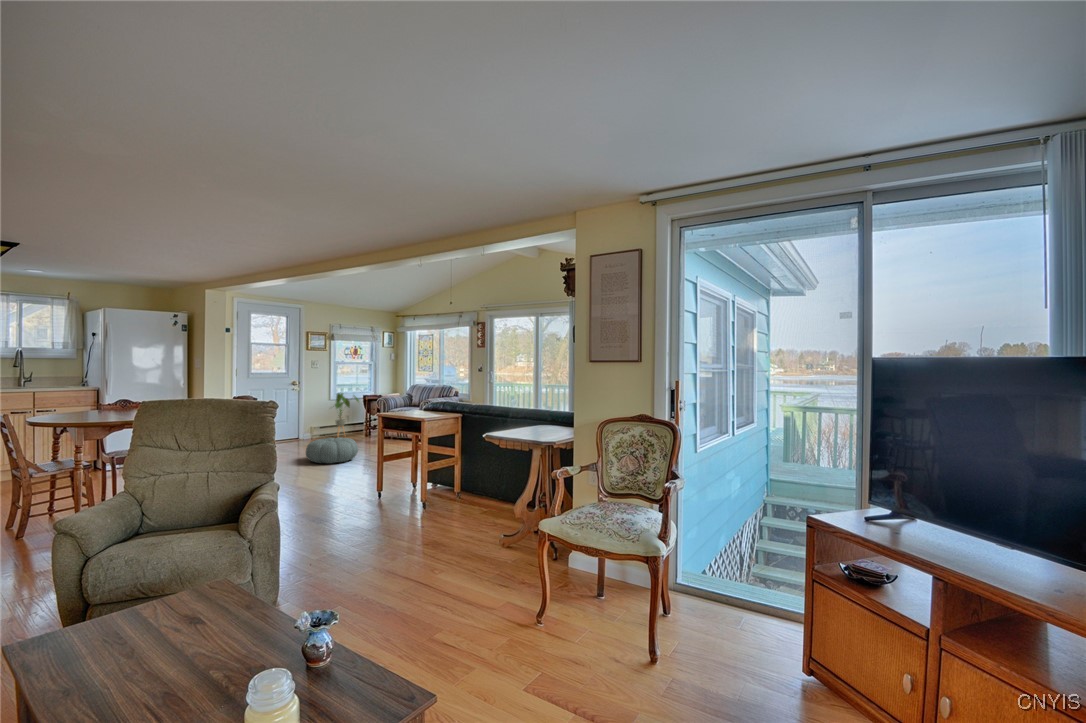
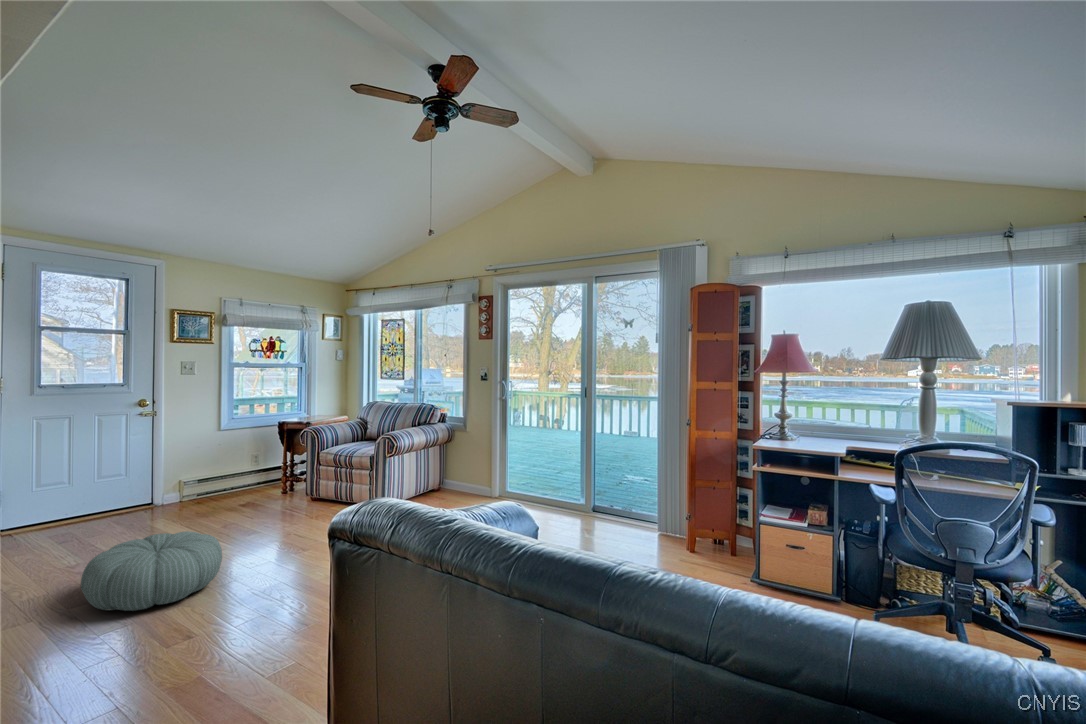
house plant: present [335,393,359,437] -> none [214,417,272,499]

